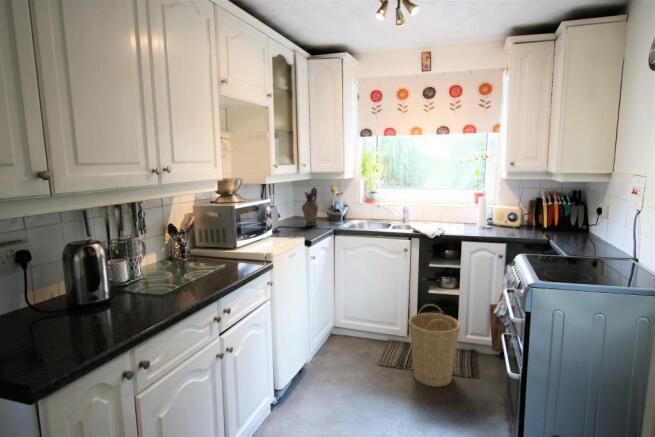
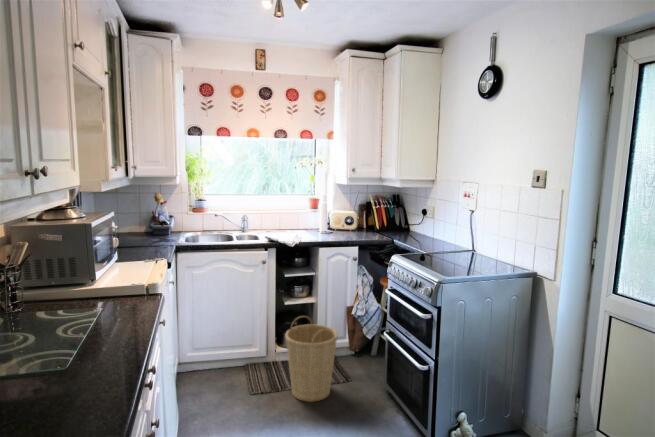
ceramic pitcher: present [302,187,318,226] -> none [131,195,153,245]

